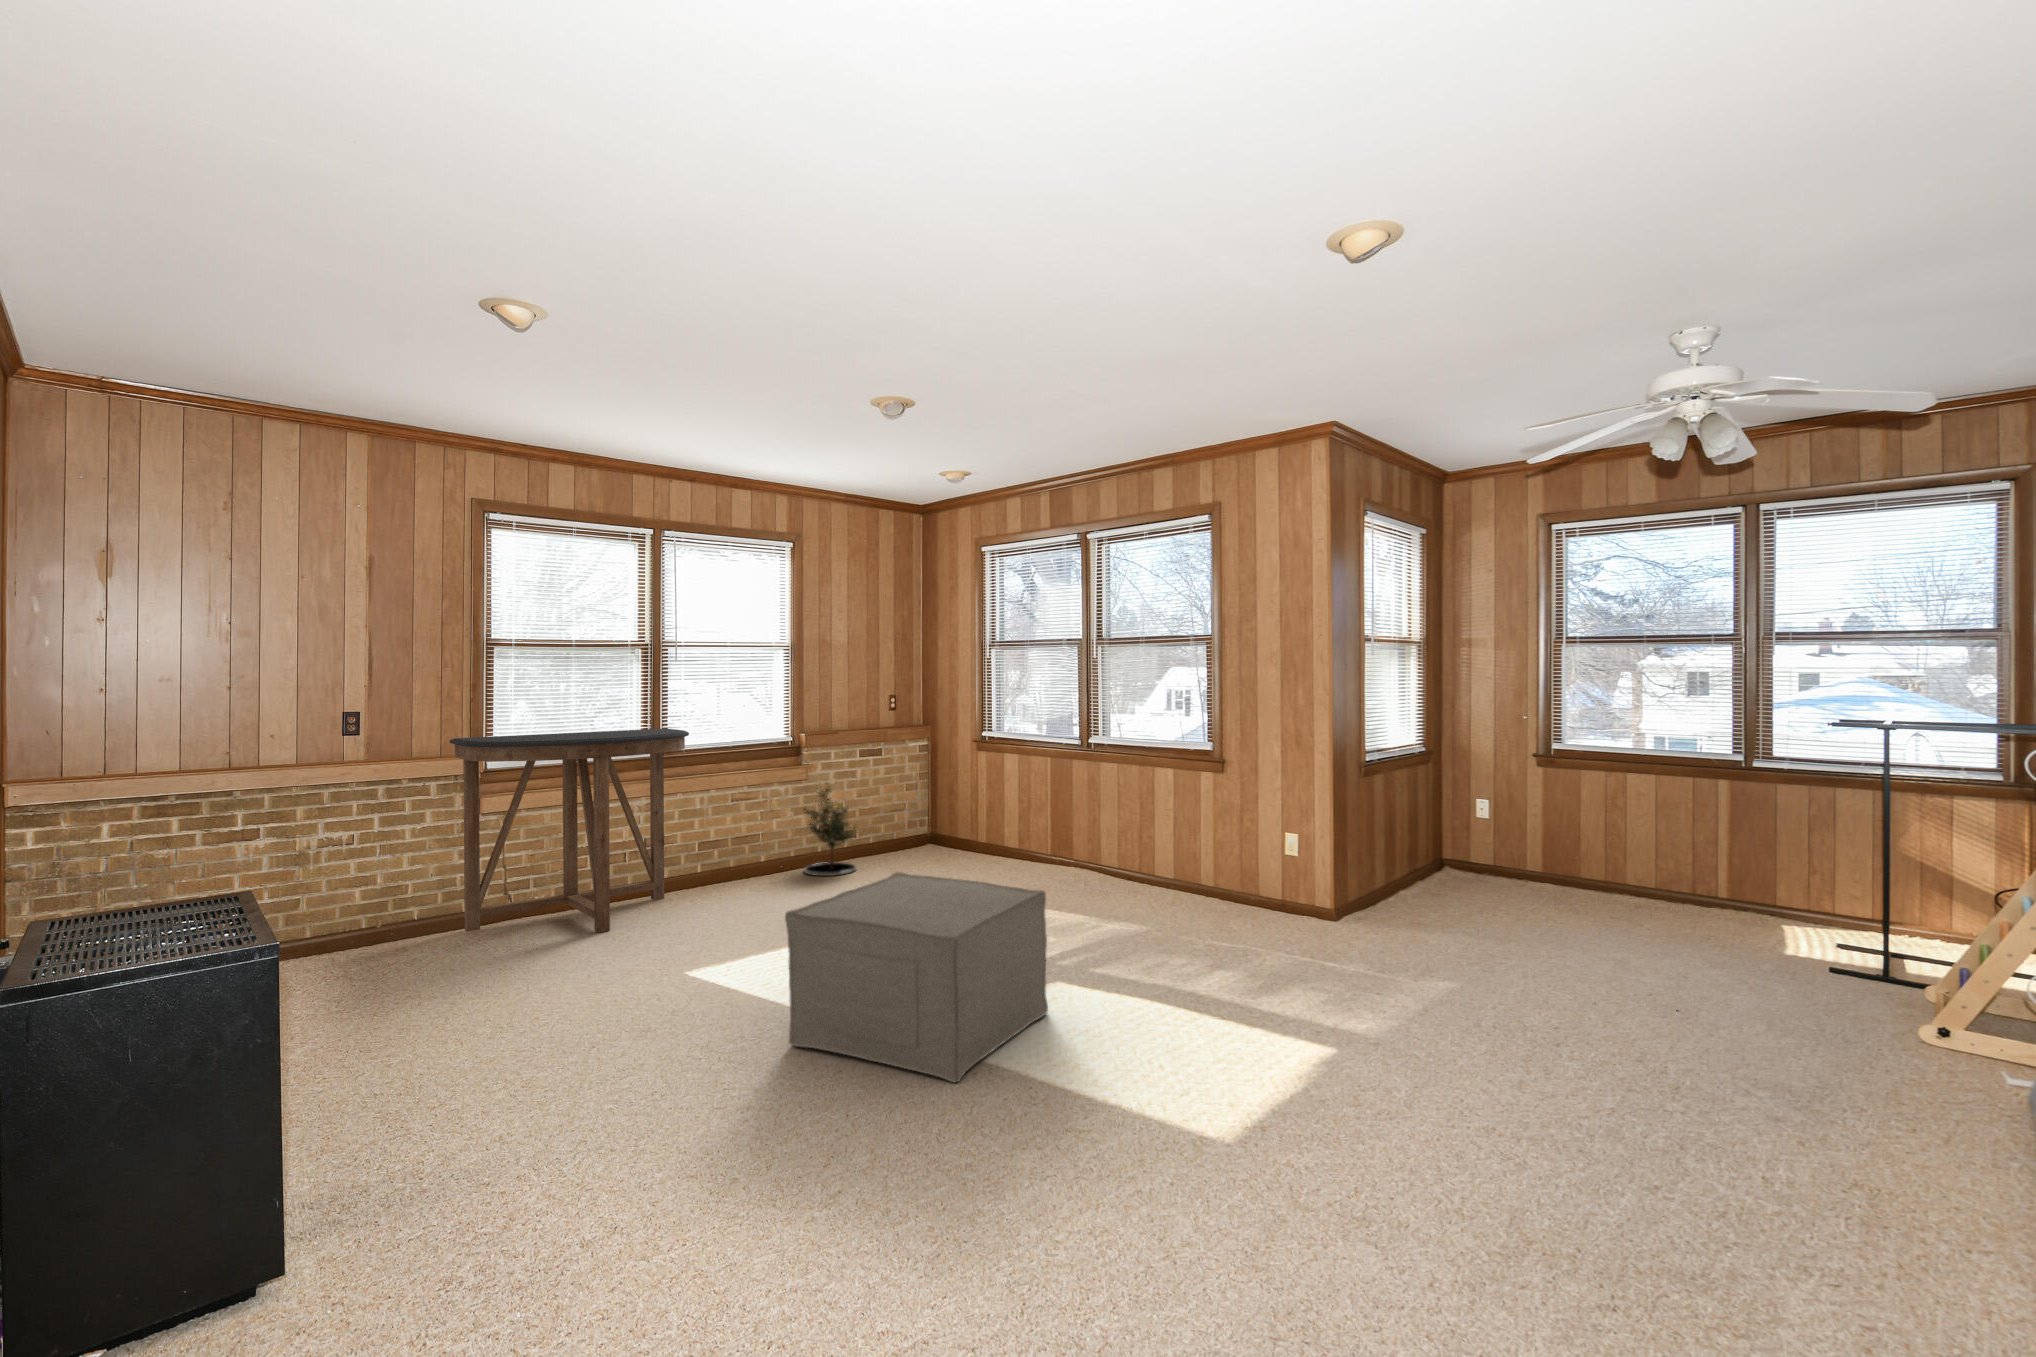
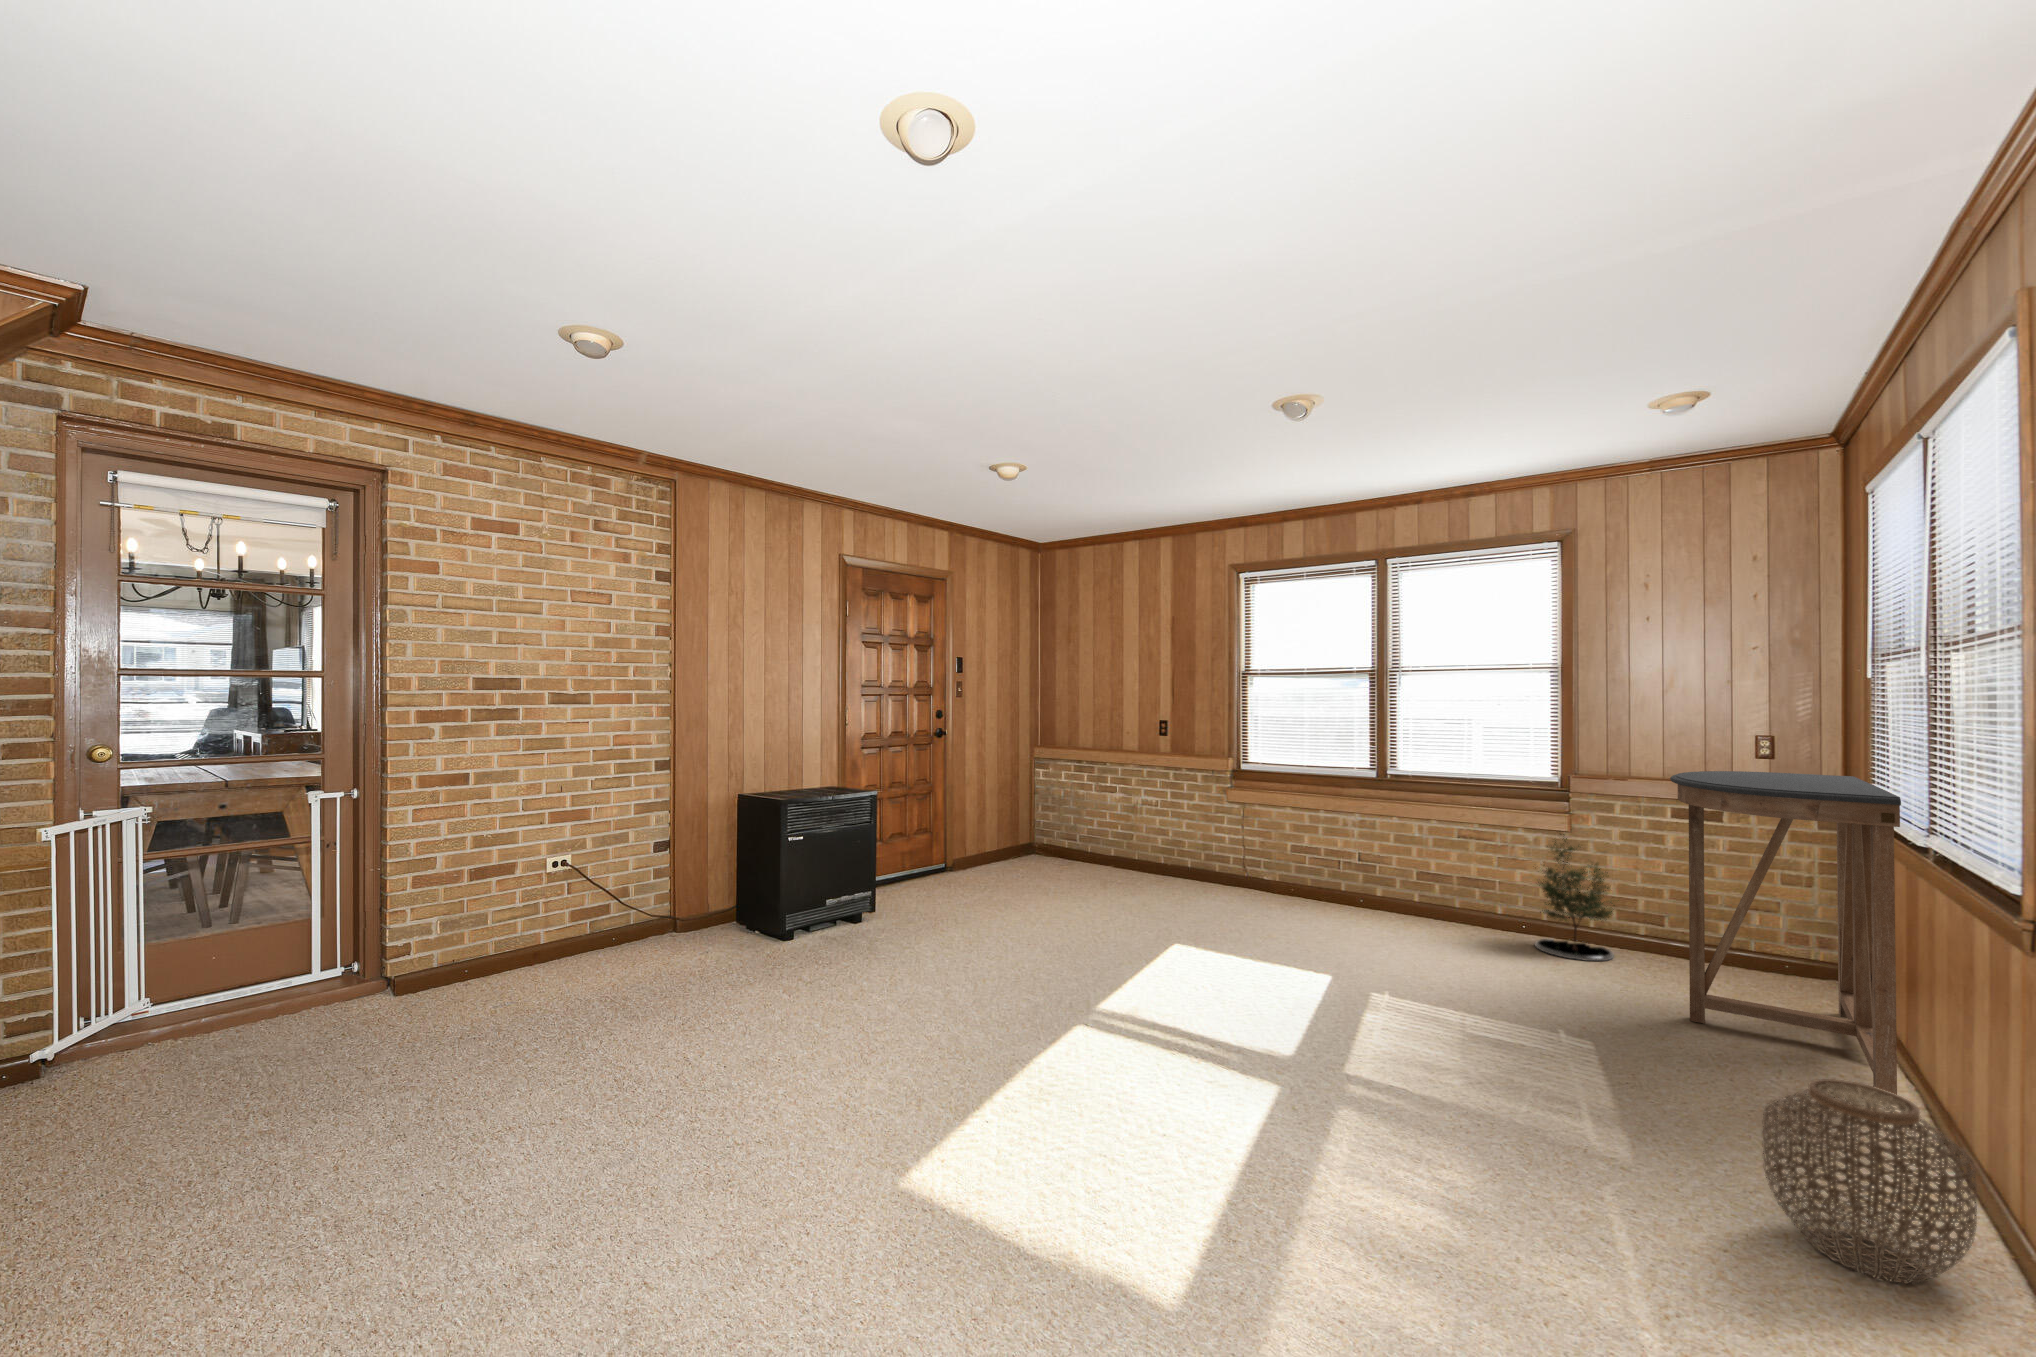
console table: present [449,728,689,933] -> present [1670,771,1901,1095]
woven basket: none [1200,843,1267,918] -> present [1763,1079,1977,1284]
ottoman: present [785,873,1048,1082] -> none [954,877,1178,1073]

